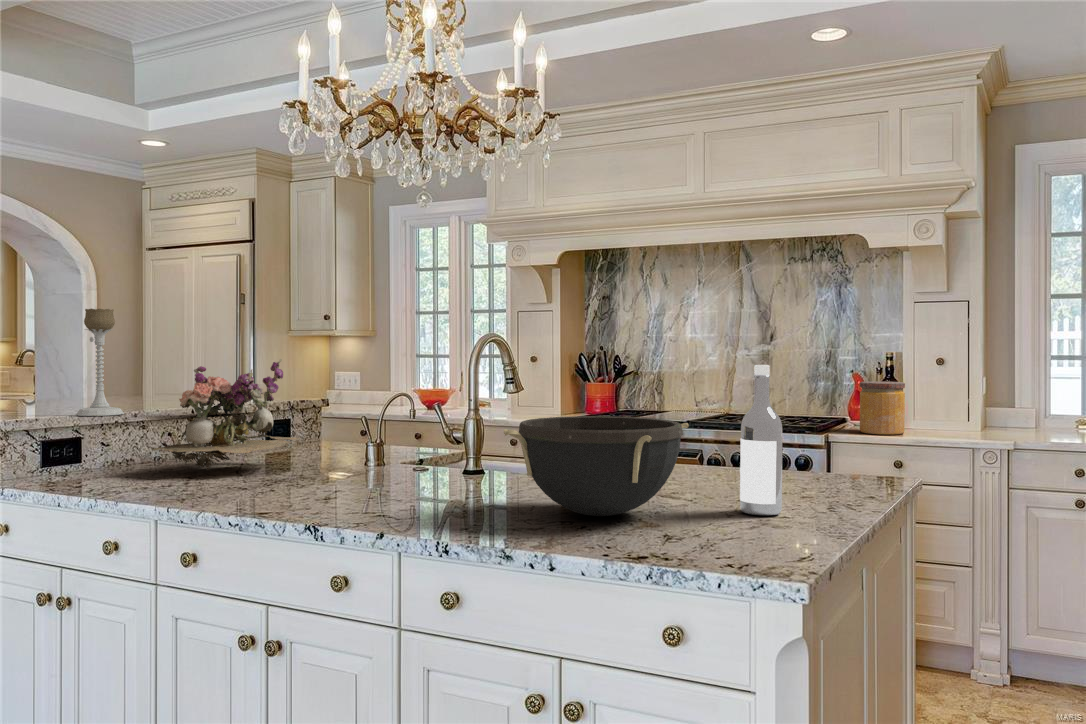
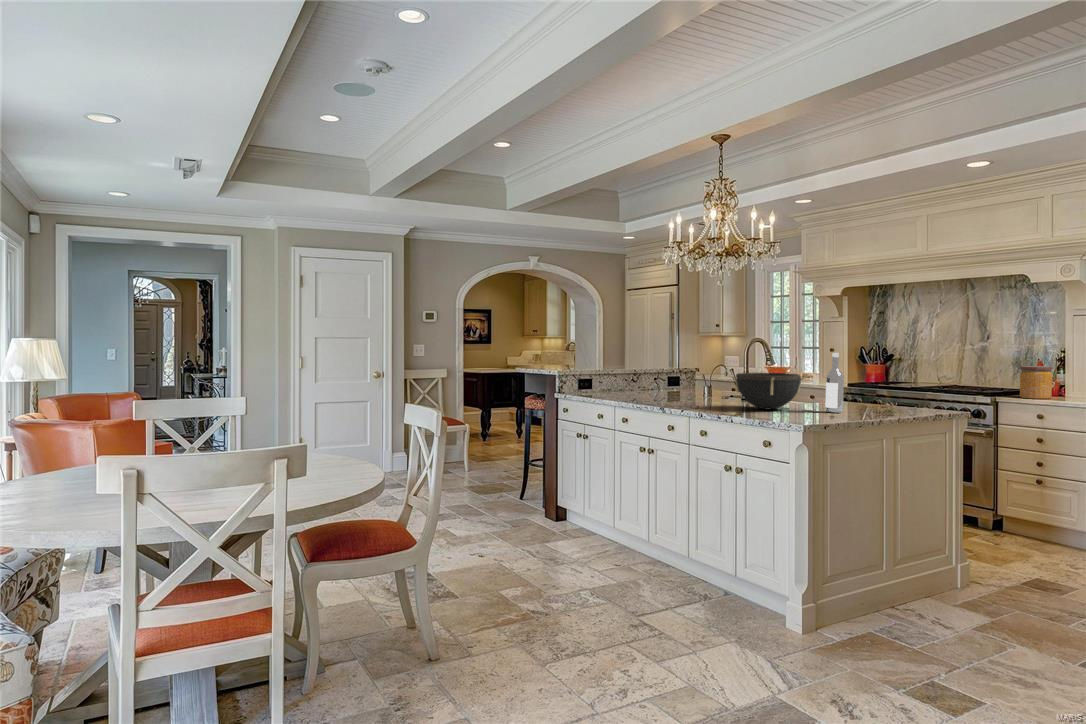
candle holder: present [76,309,124,416] -> none [592,329,609,371]
flower arrangement: present [153,359,300,470] -> none [618,349,676,394]

